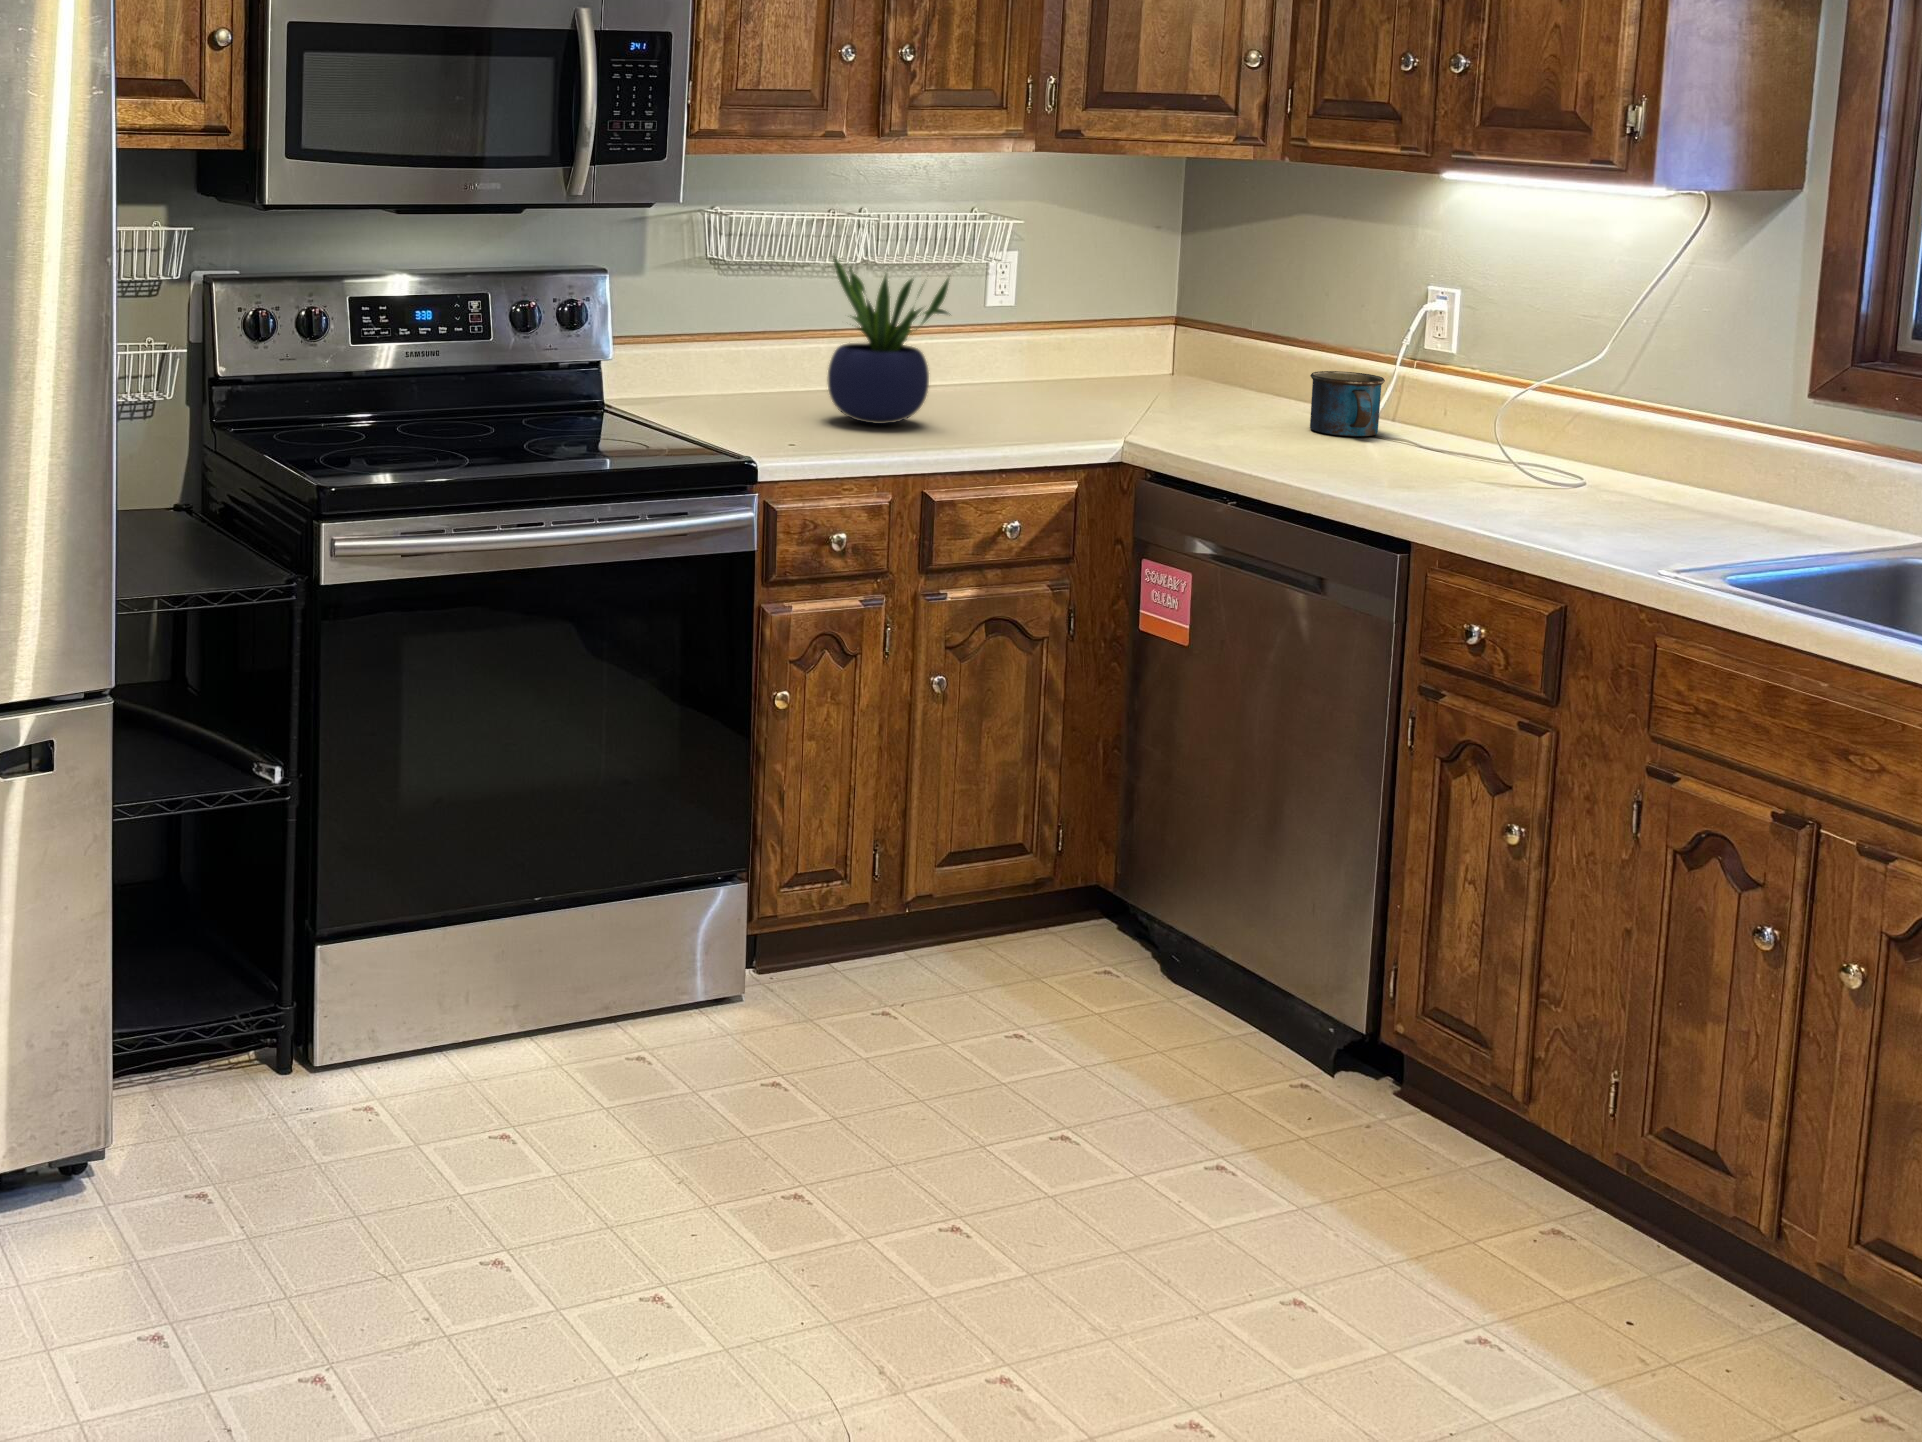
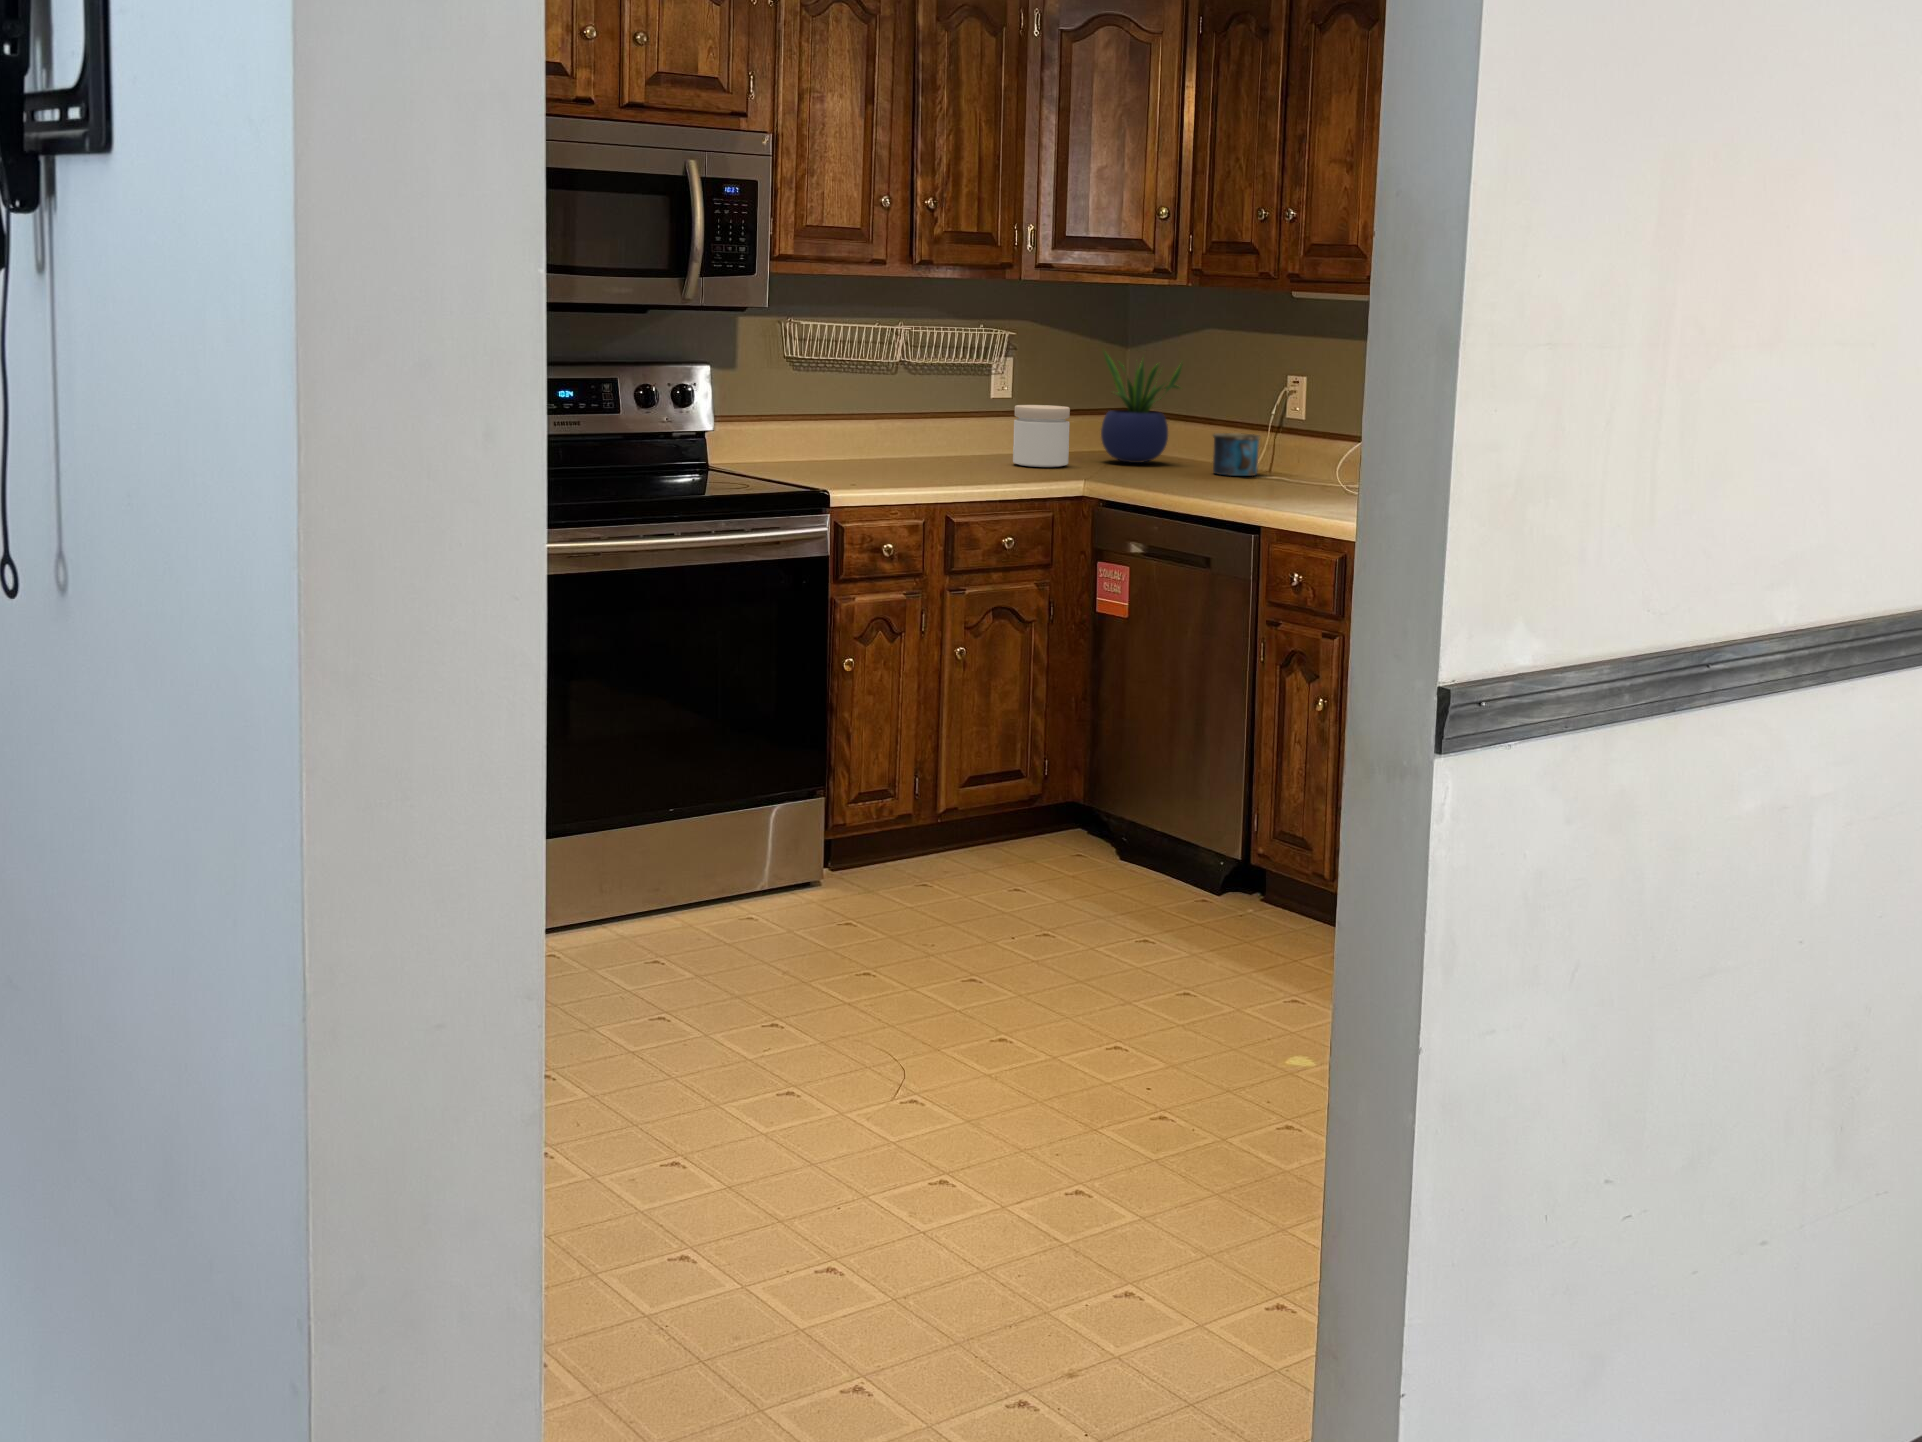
potted plant: present [828,256,950,424] -> present [1101,351,1182,463]
jar: none [1017,324,1100,412] -> present [1013,405,1070,467]

